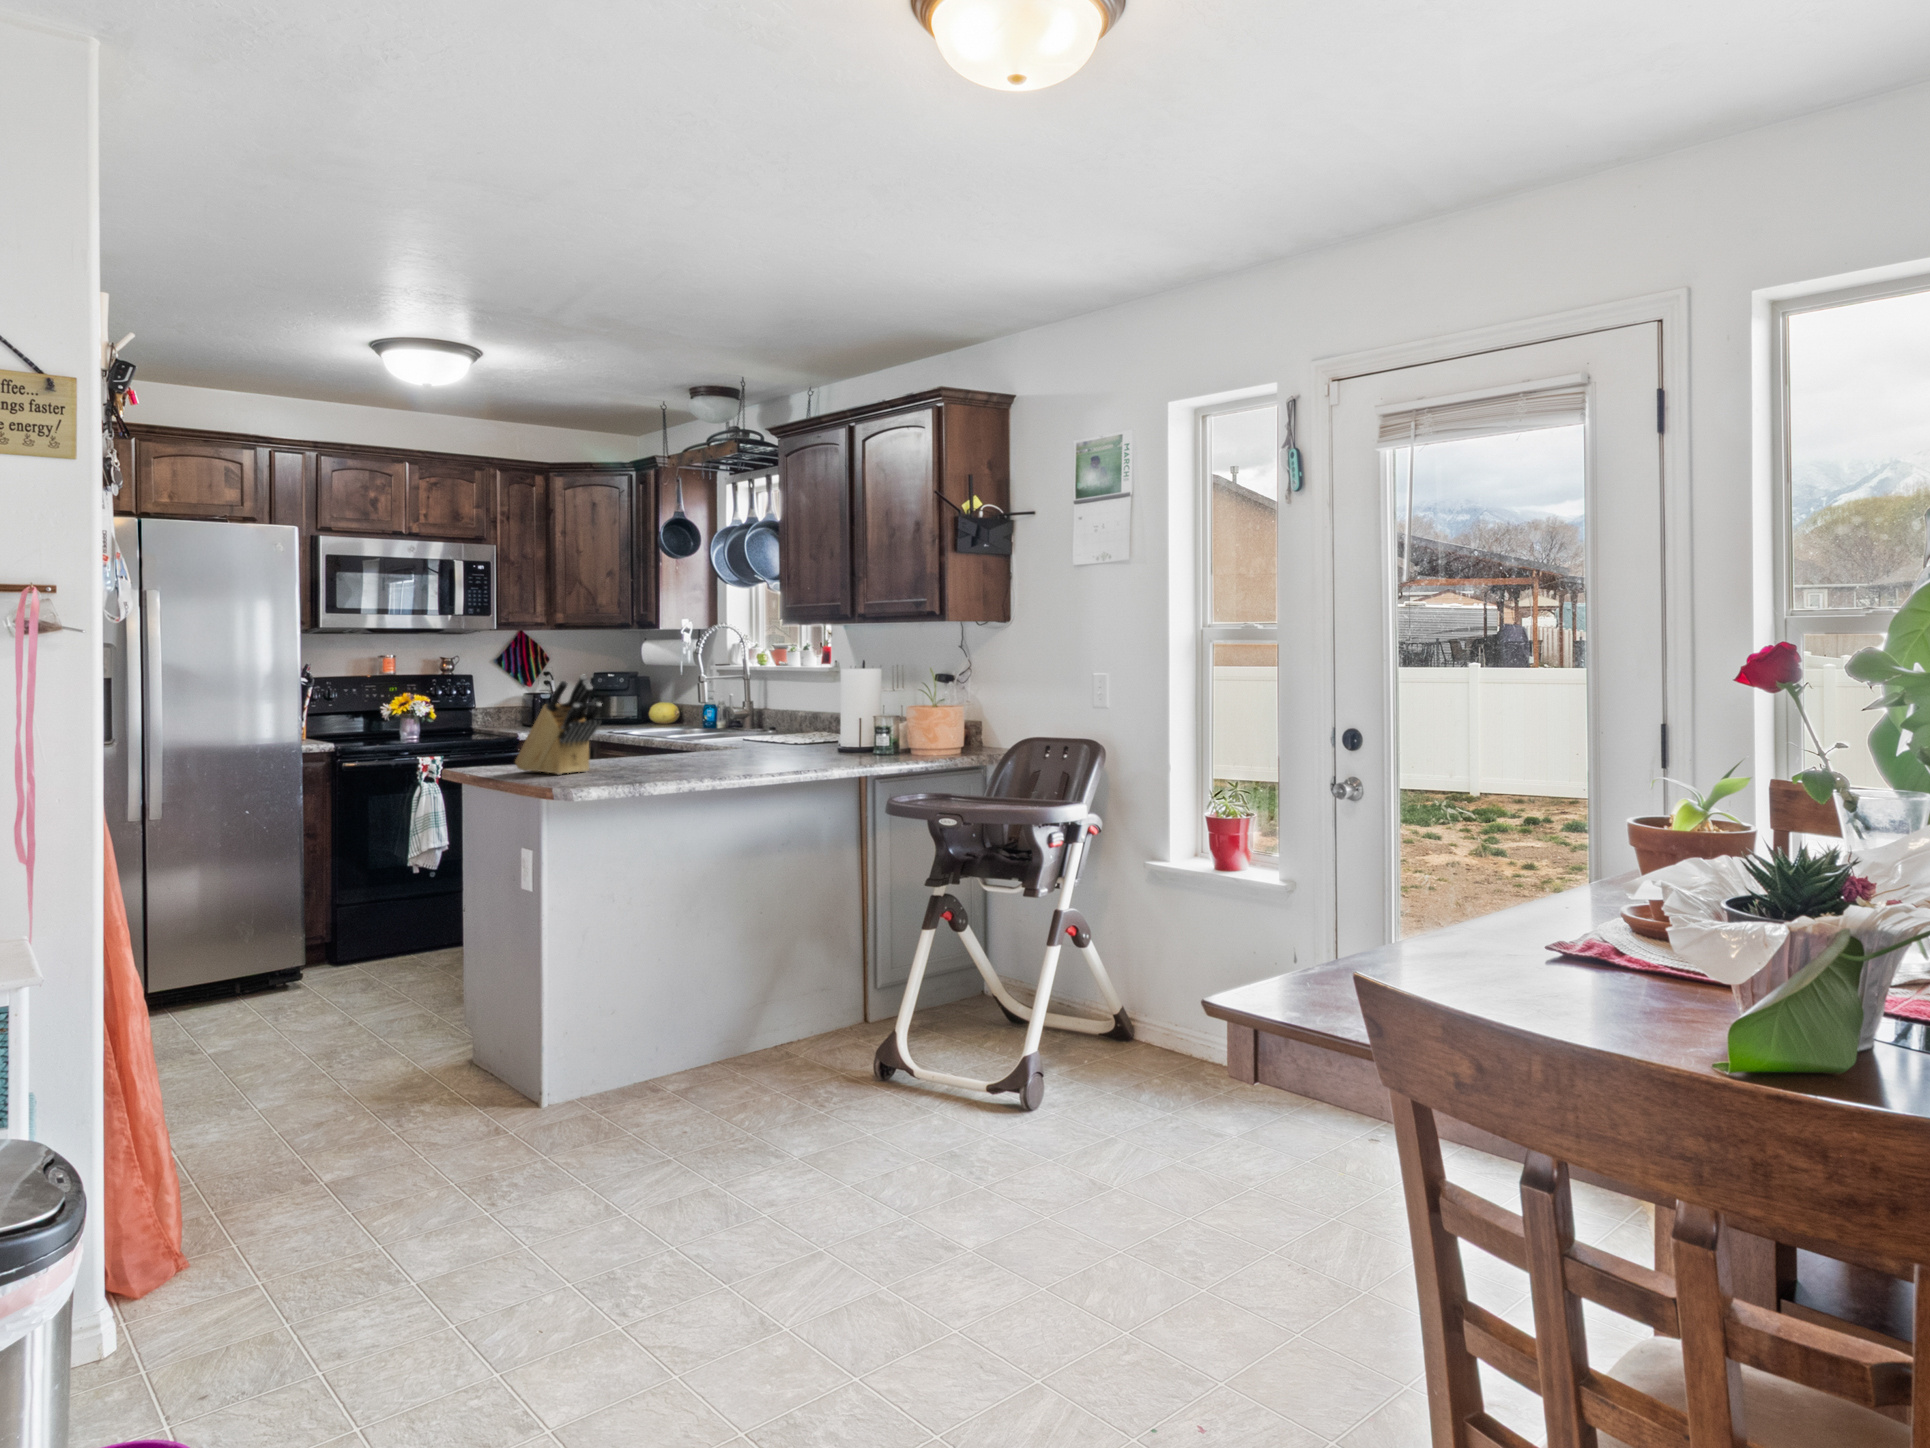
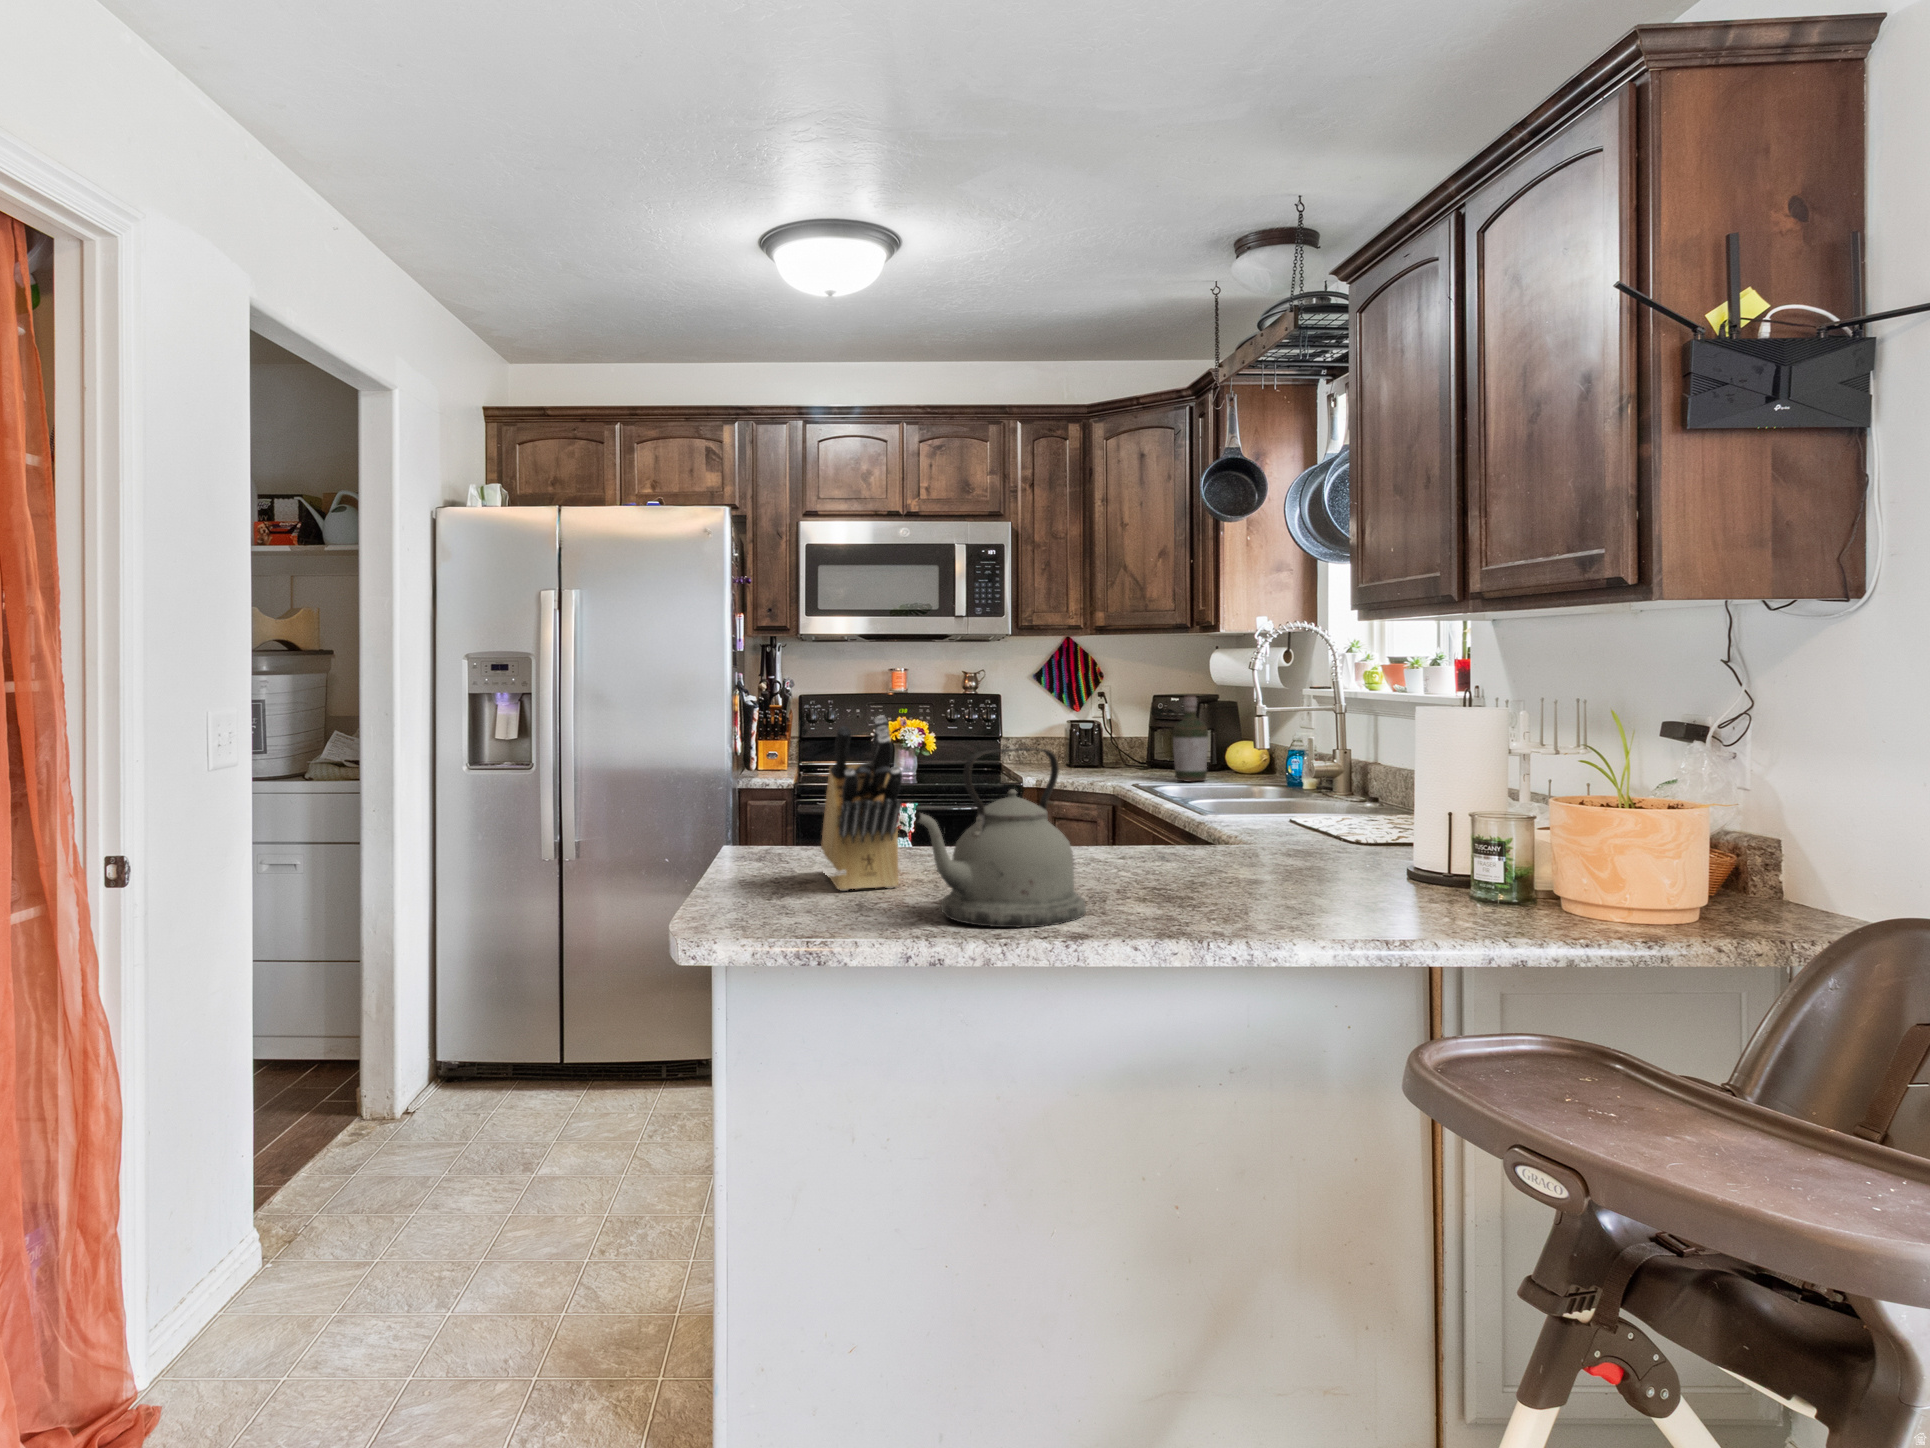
bottle: none [616,673,642,732] -> present [1173,695,1208,782]
kettle: none [648,688,722,773] -> present [916,748,1086,927]

